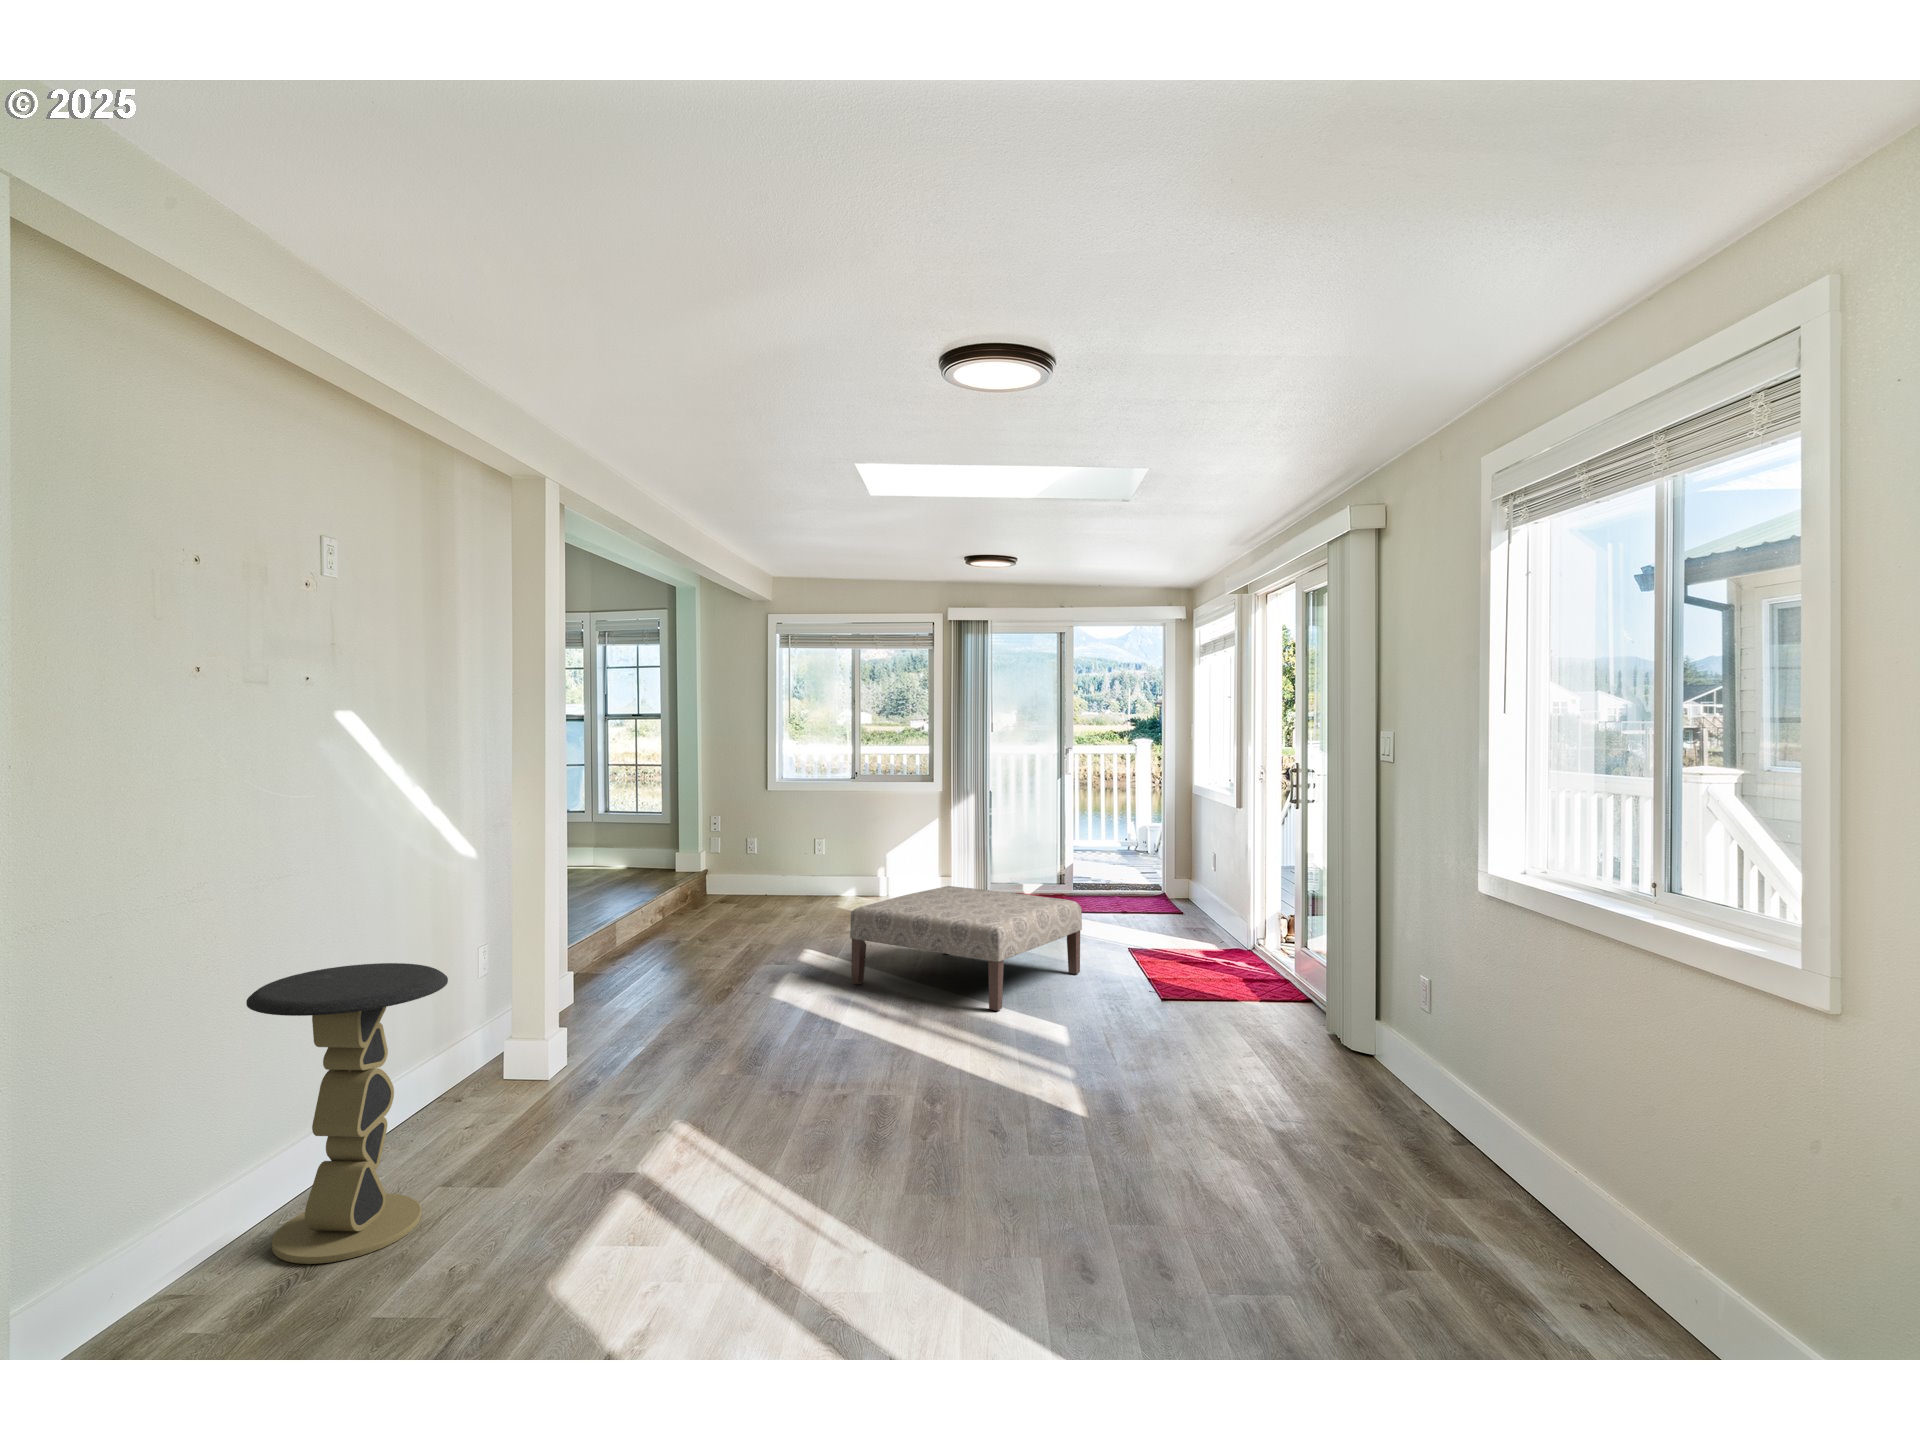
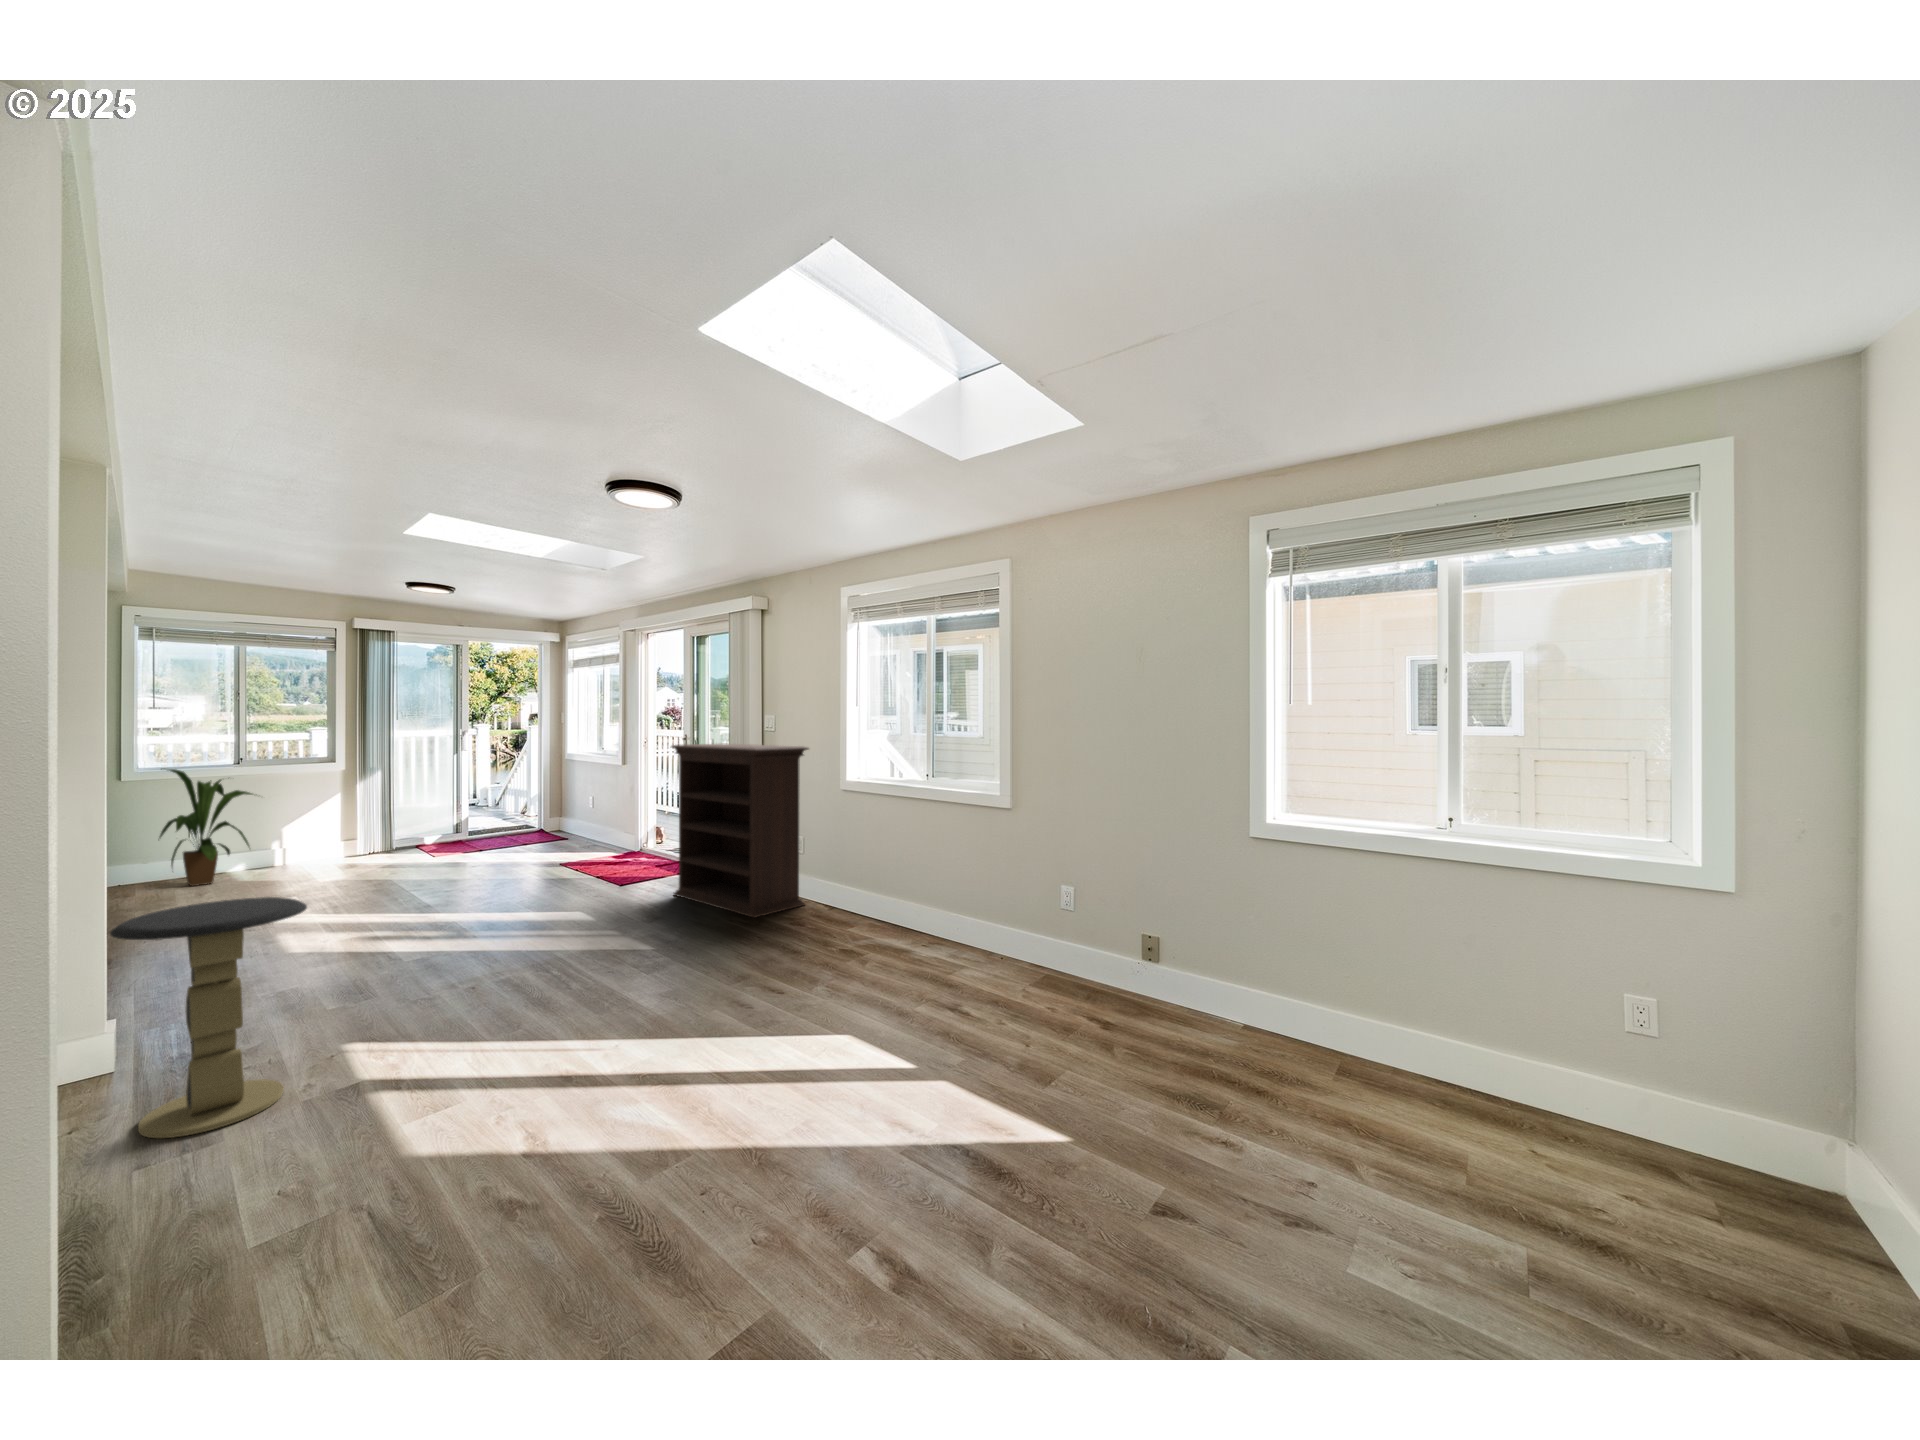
house plant: none [778,781,865,907] -> present [159,769,253,886]
bookshelf: none [1186,783,1399,1156] -> present [671,743,809,918]
ottoman: present [850,886,1082,1011] -> none [375,831,553,916]

